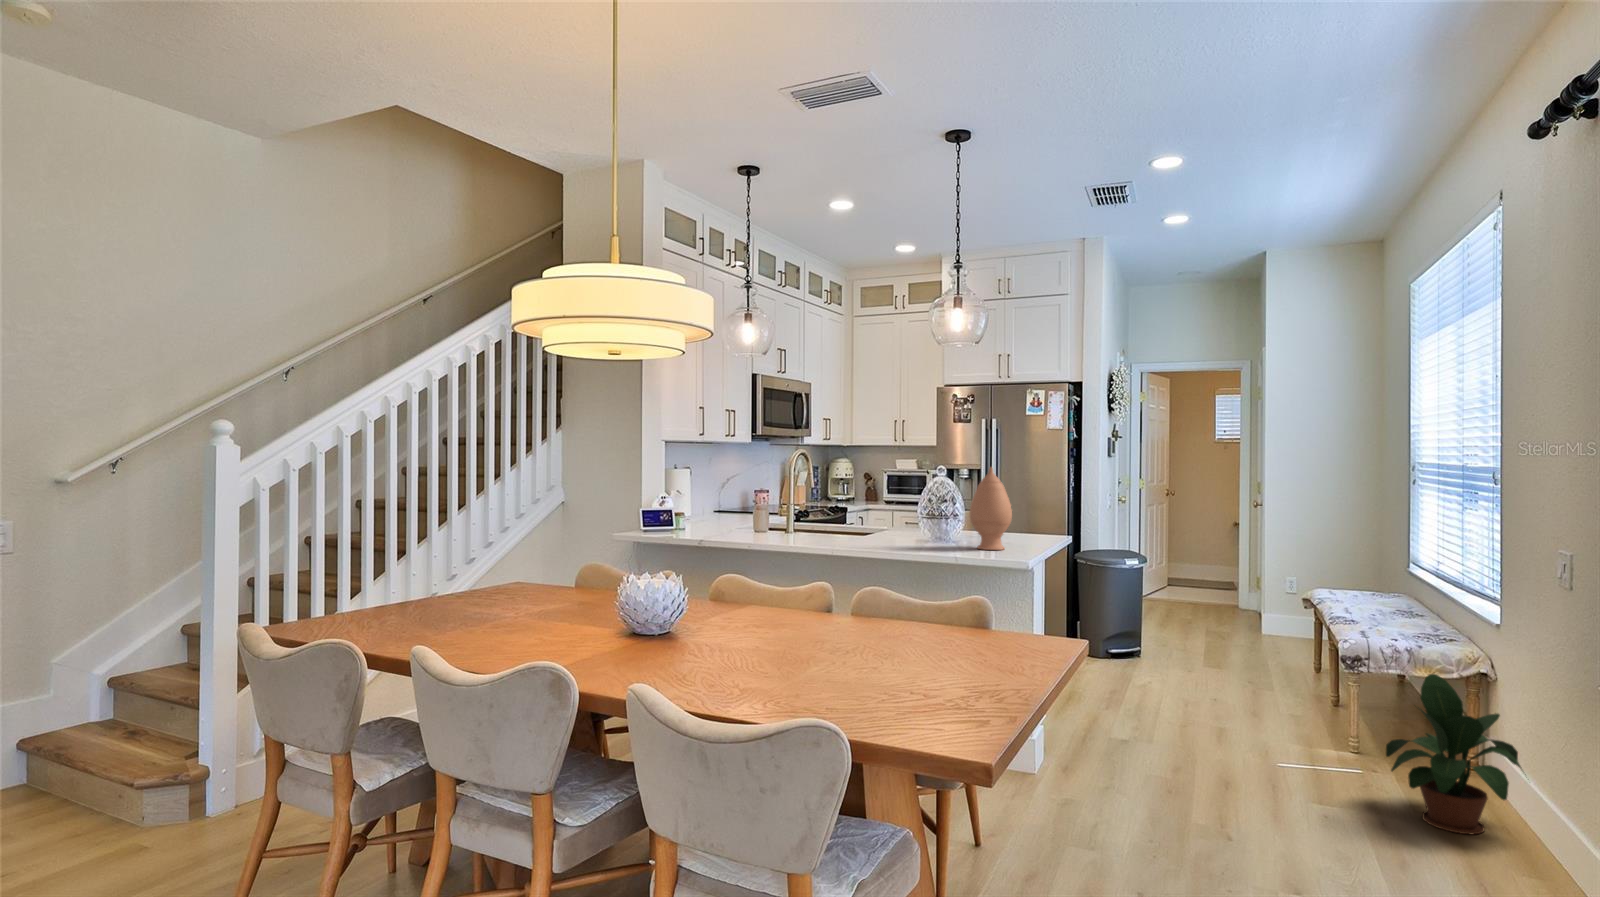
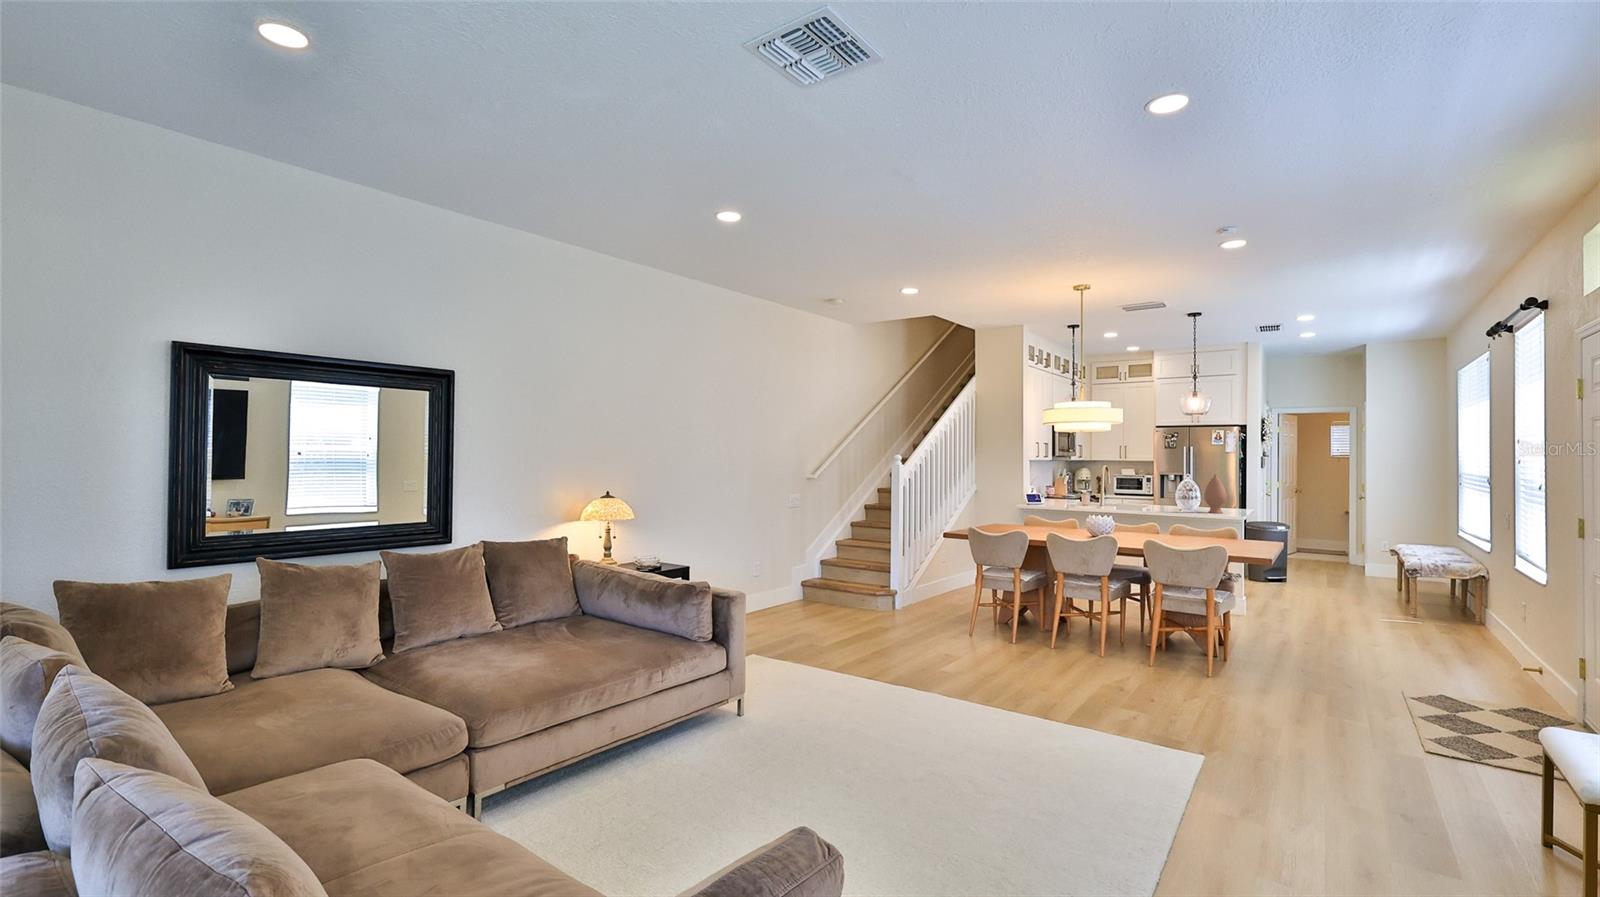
potted plant: present [1386,674,1526,834] -> none [1425,571,1495,641]

